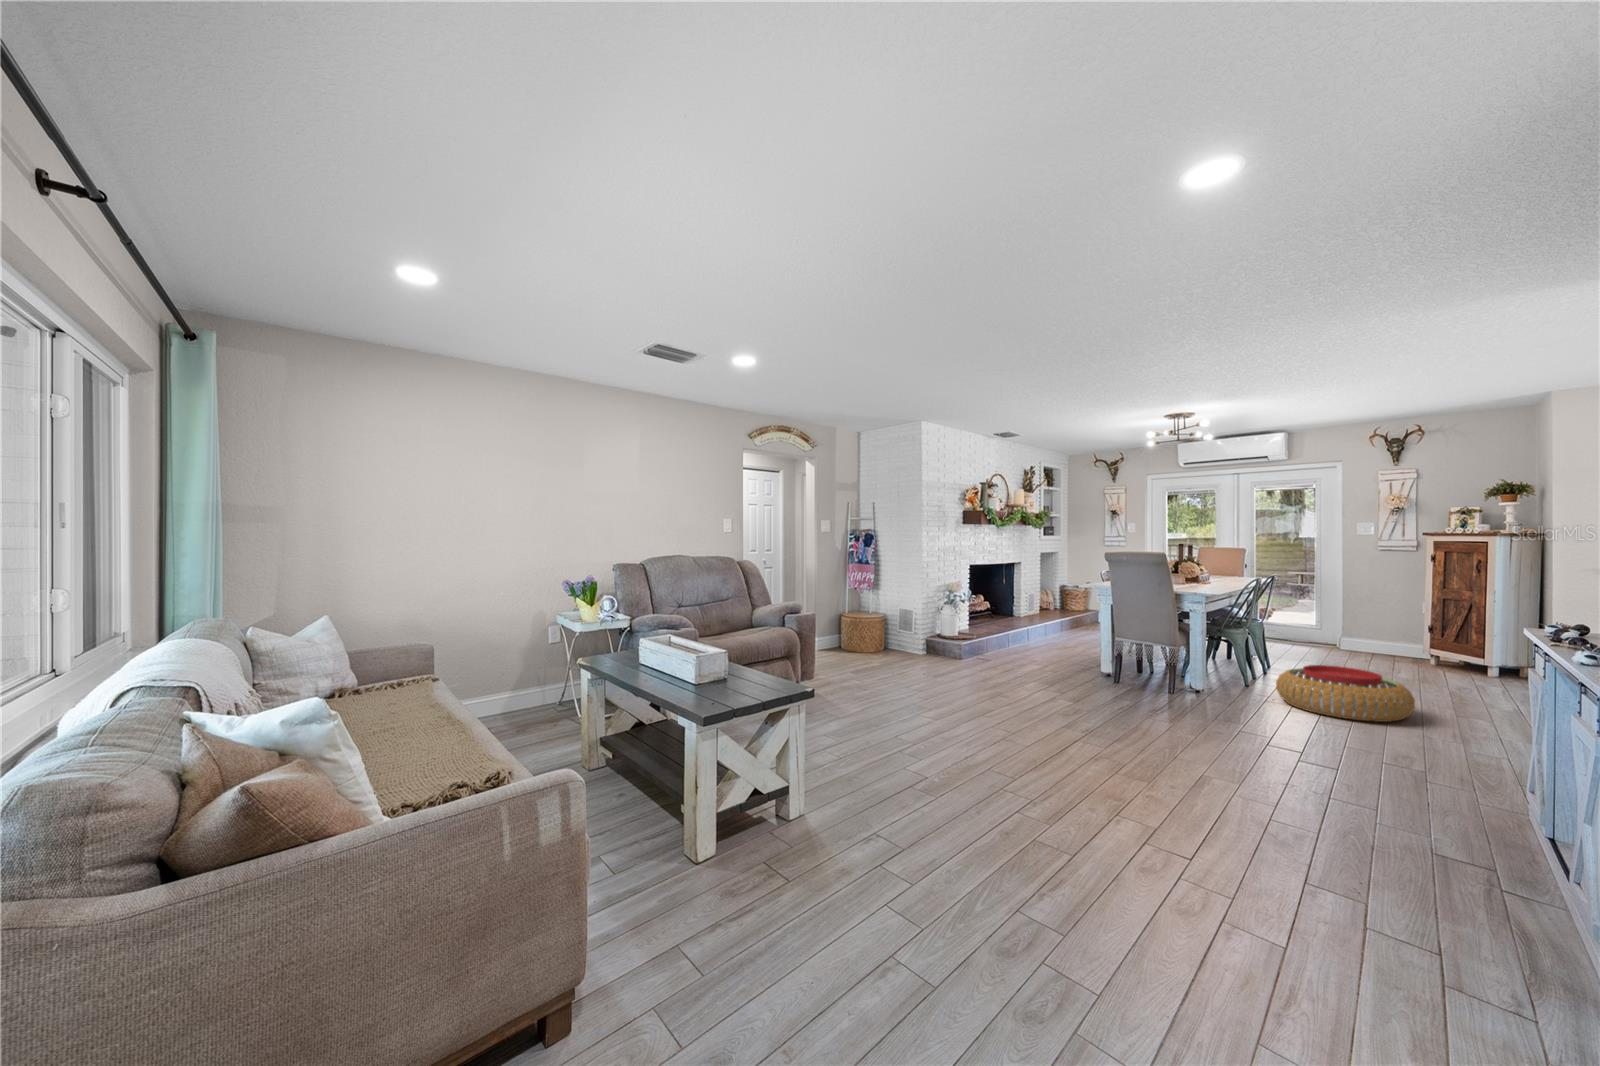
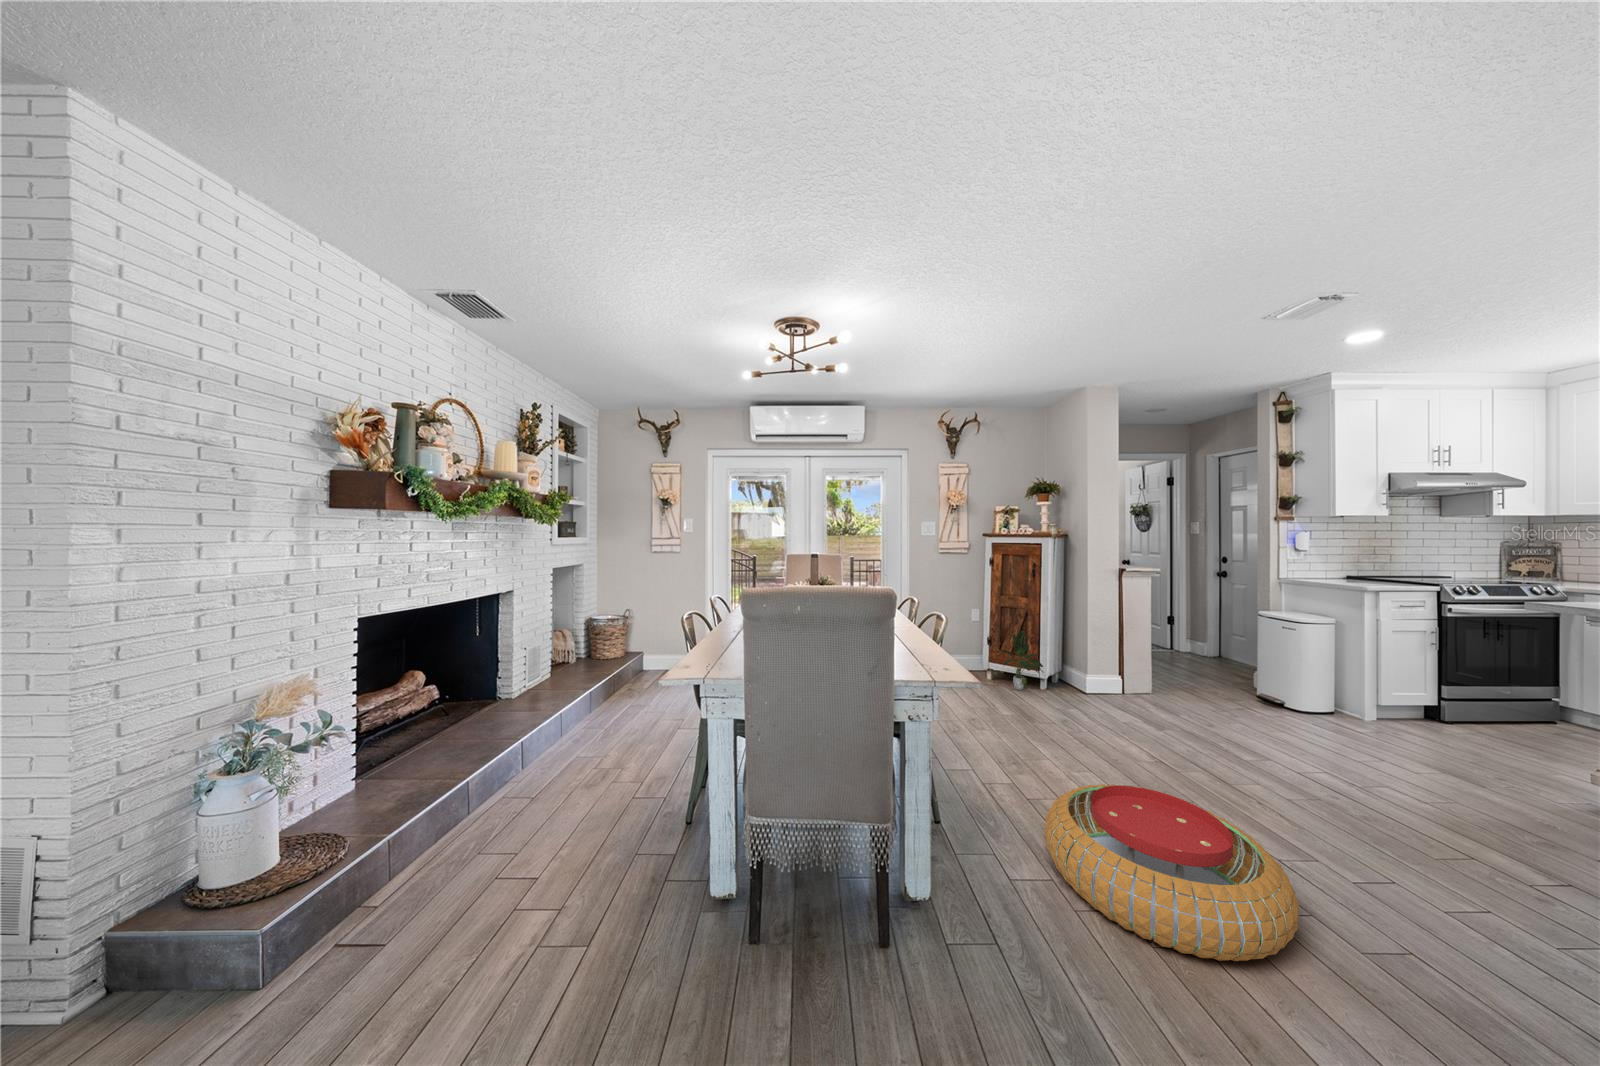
potted plant: none [1422,620,1482,673] -> present [999,631,1043,690]

